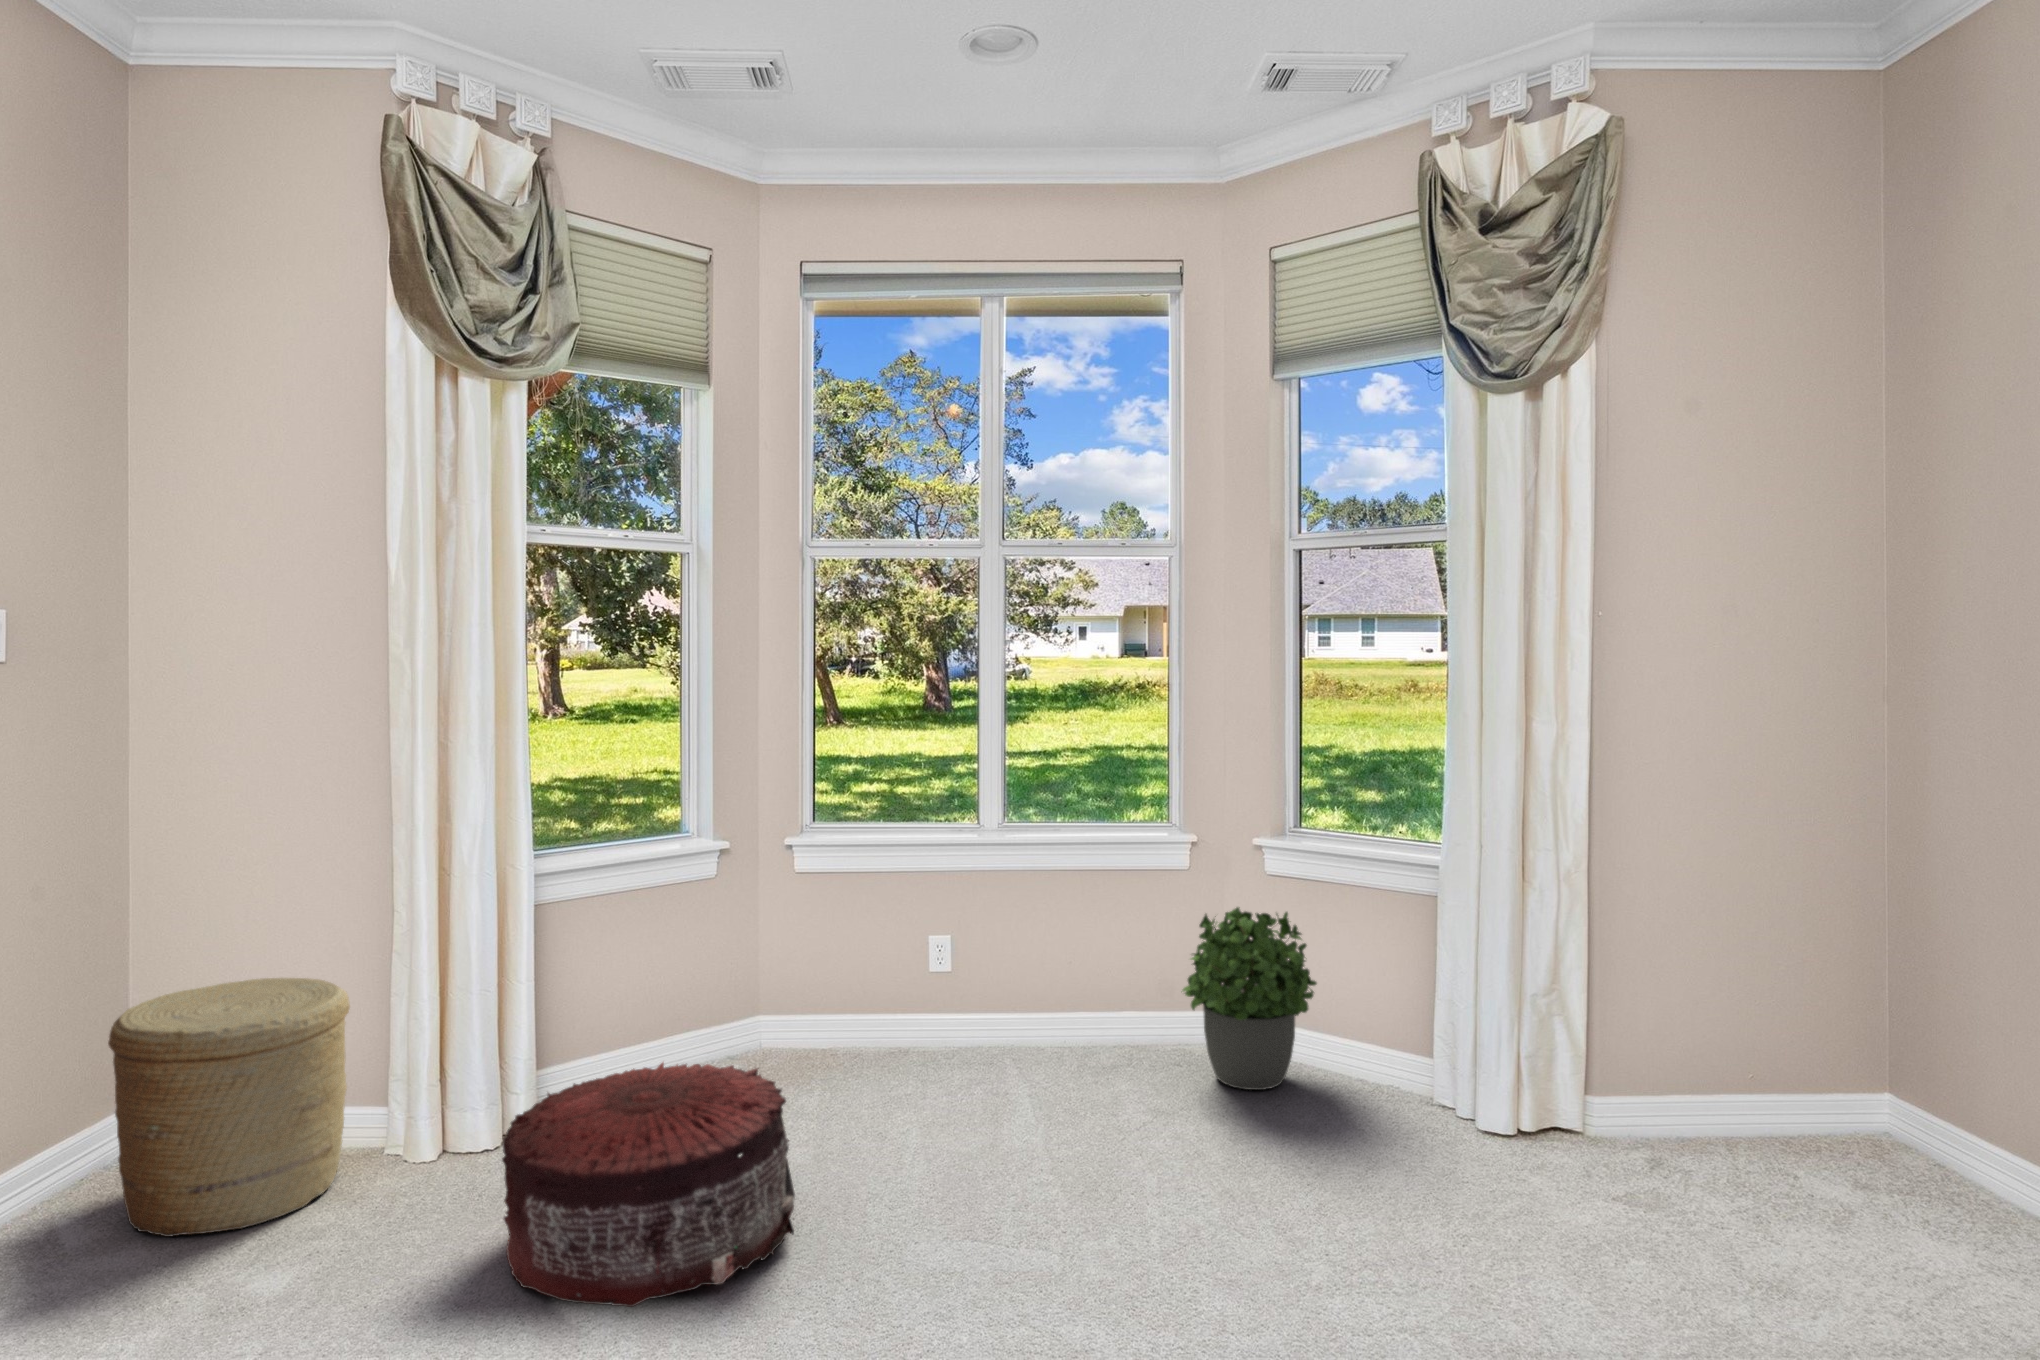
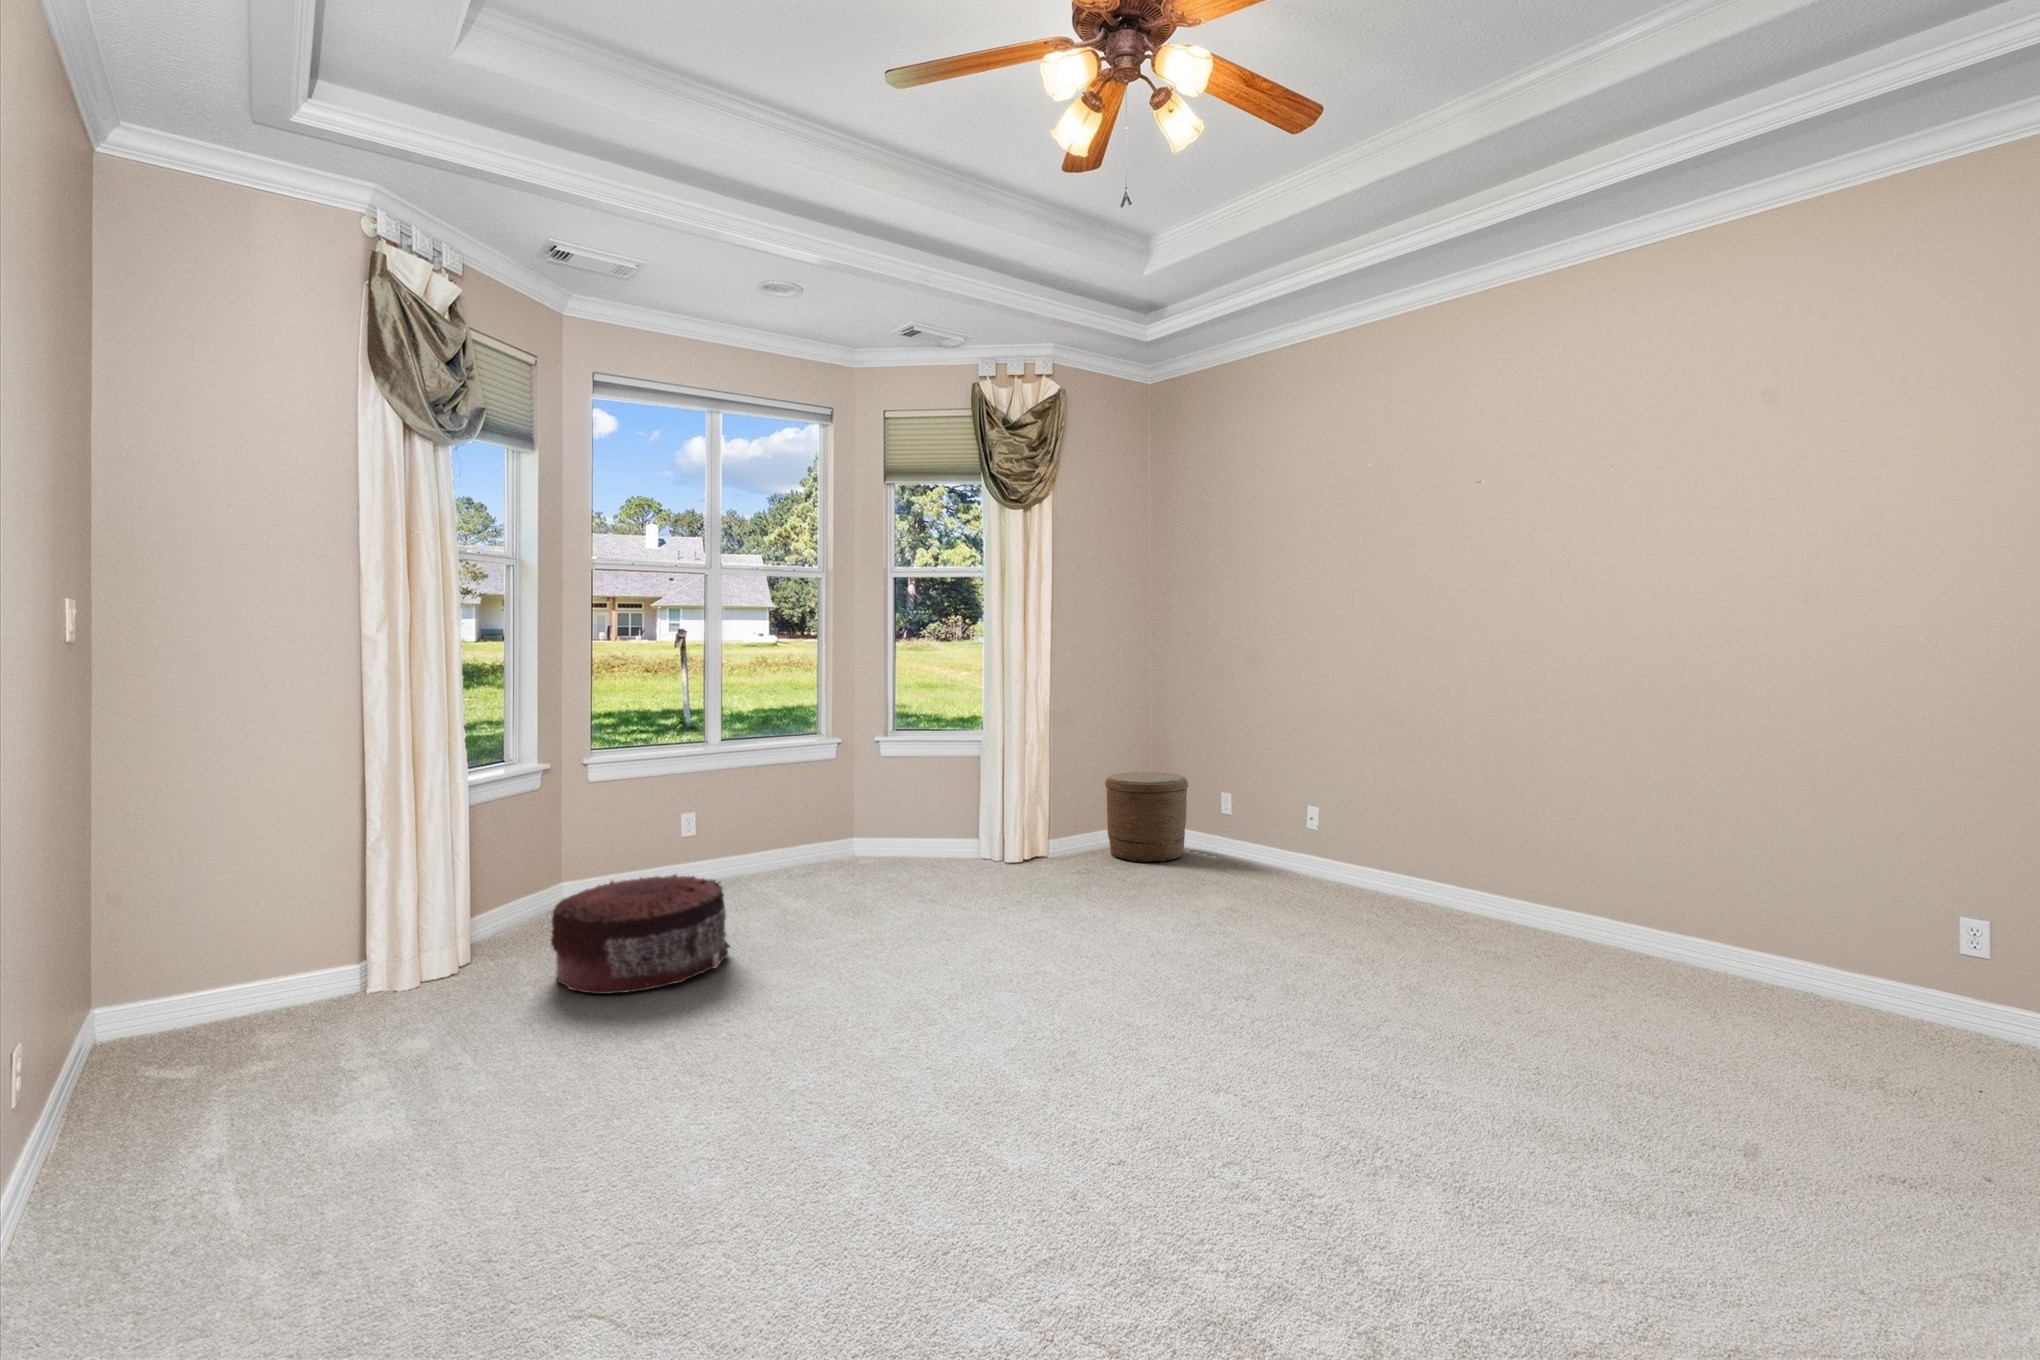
potted plant: present [1183,907,1317,1090] -> none [849,773,925,870]
woven basket: present [108,978,350,1237] -> present [1105,772,1188,863]

